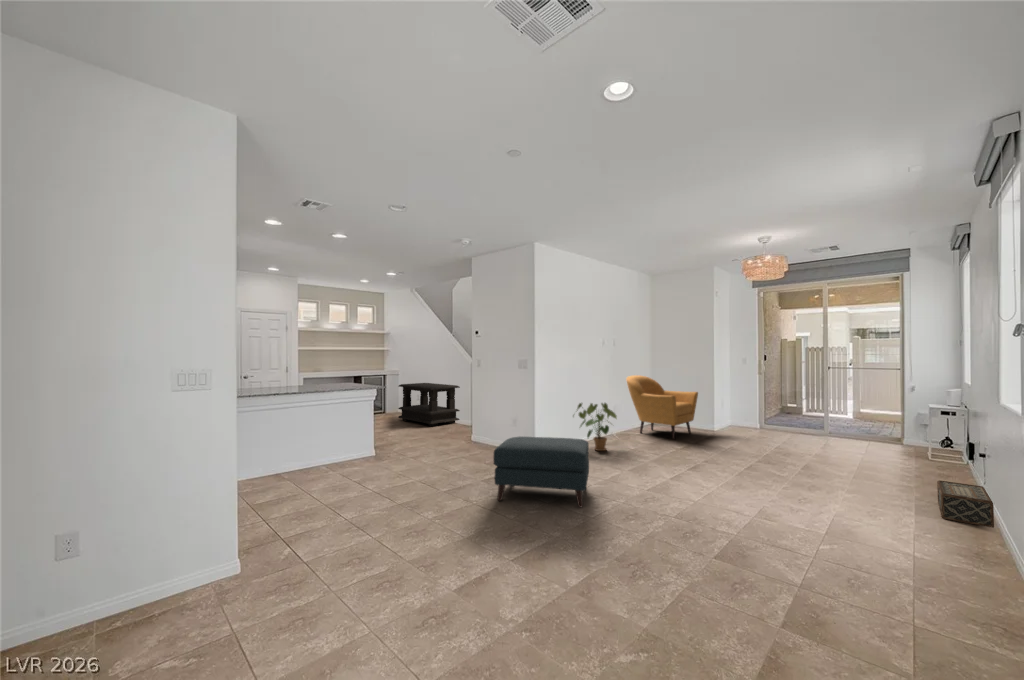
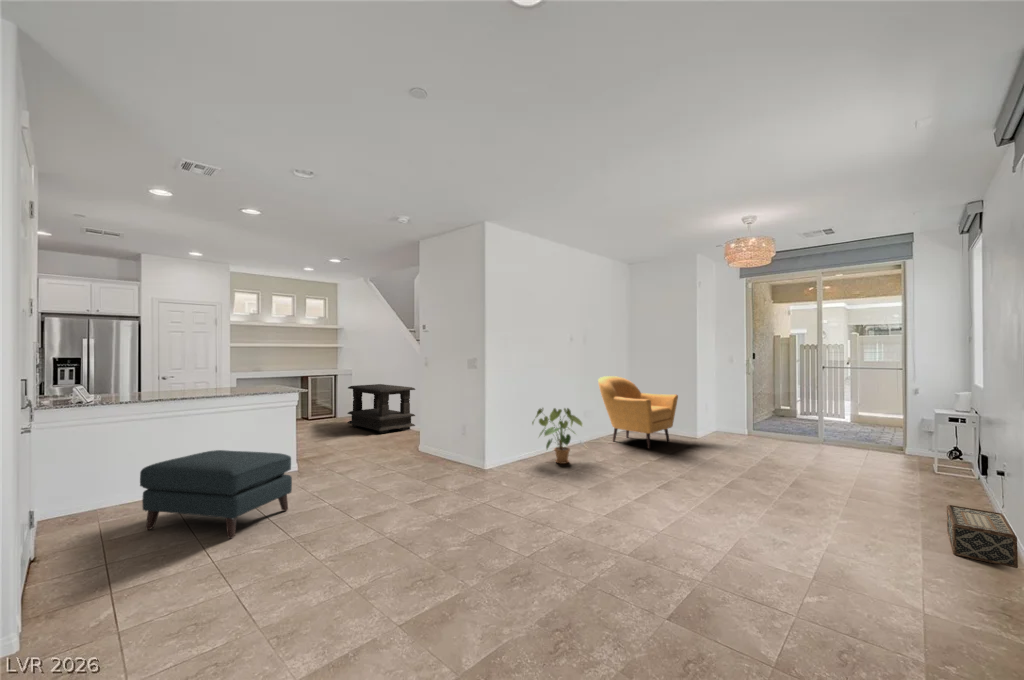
ottoman: present [493,437,589,507] -> present [140,450,292,538]

